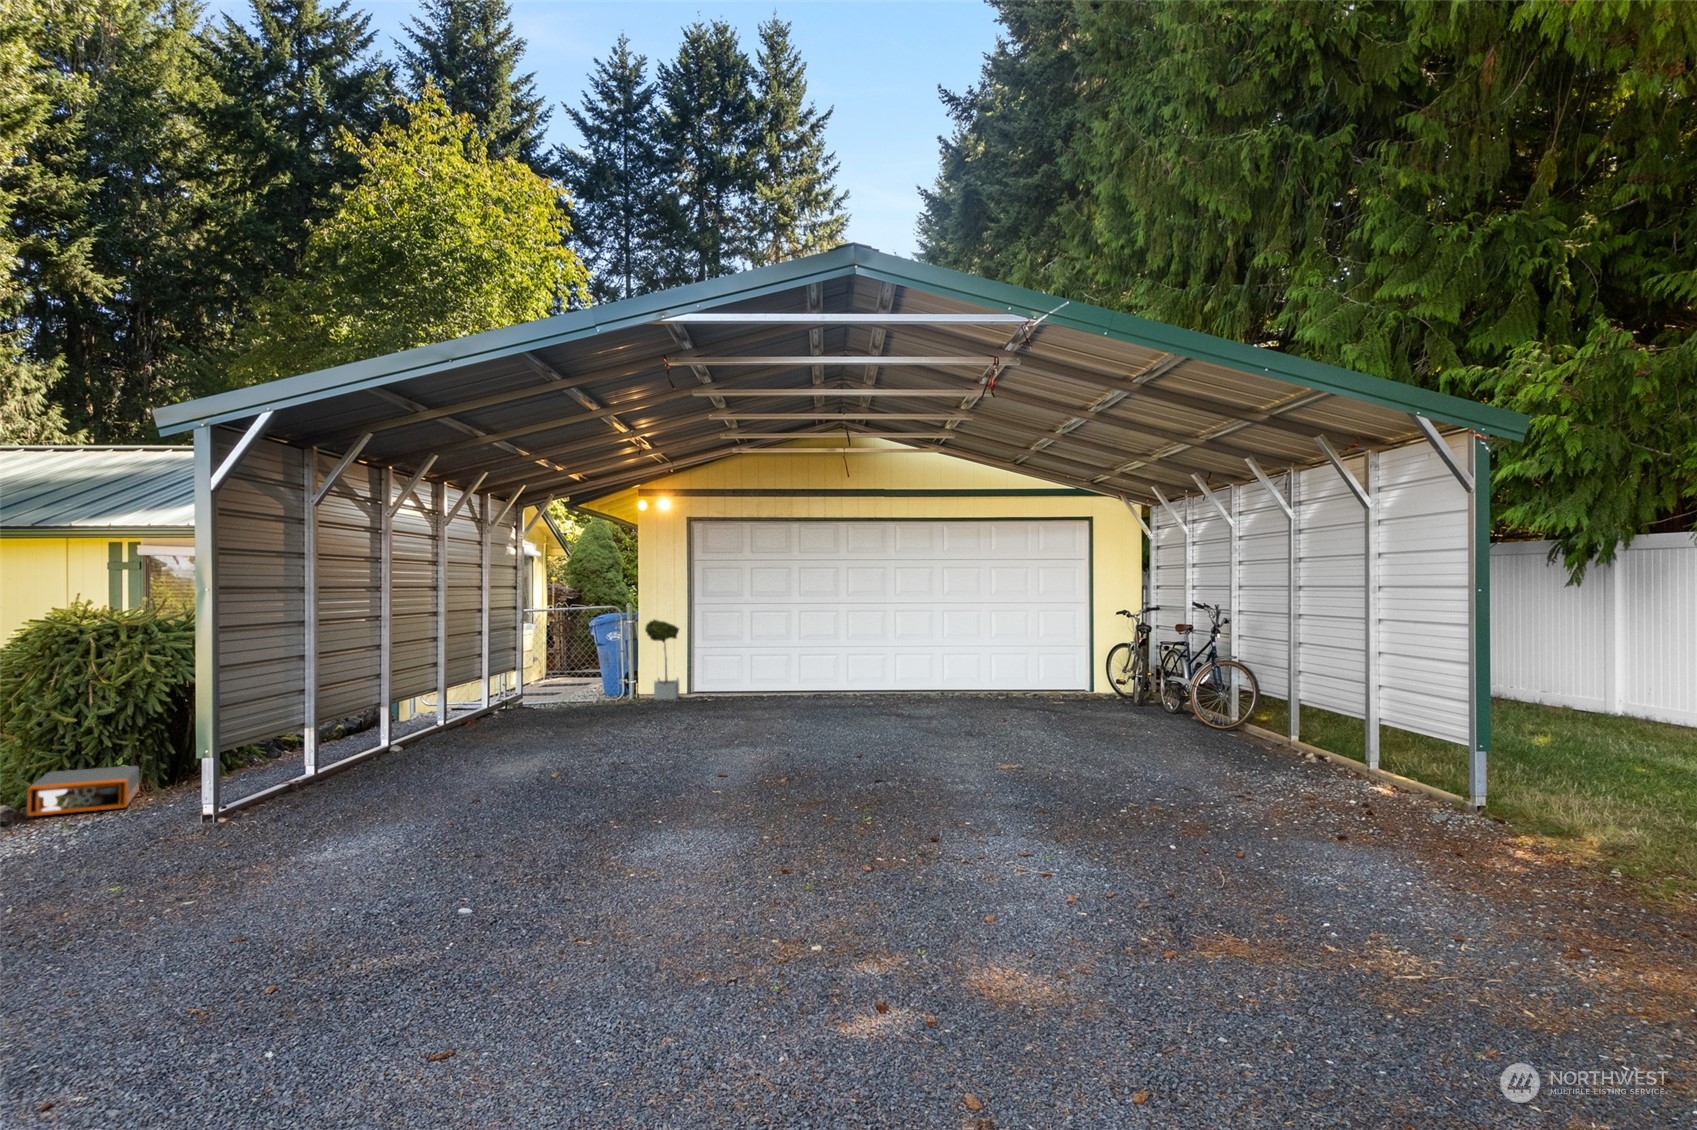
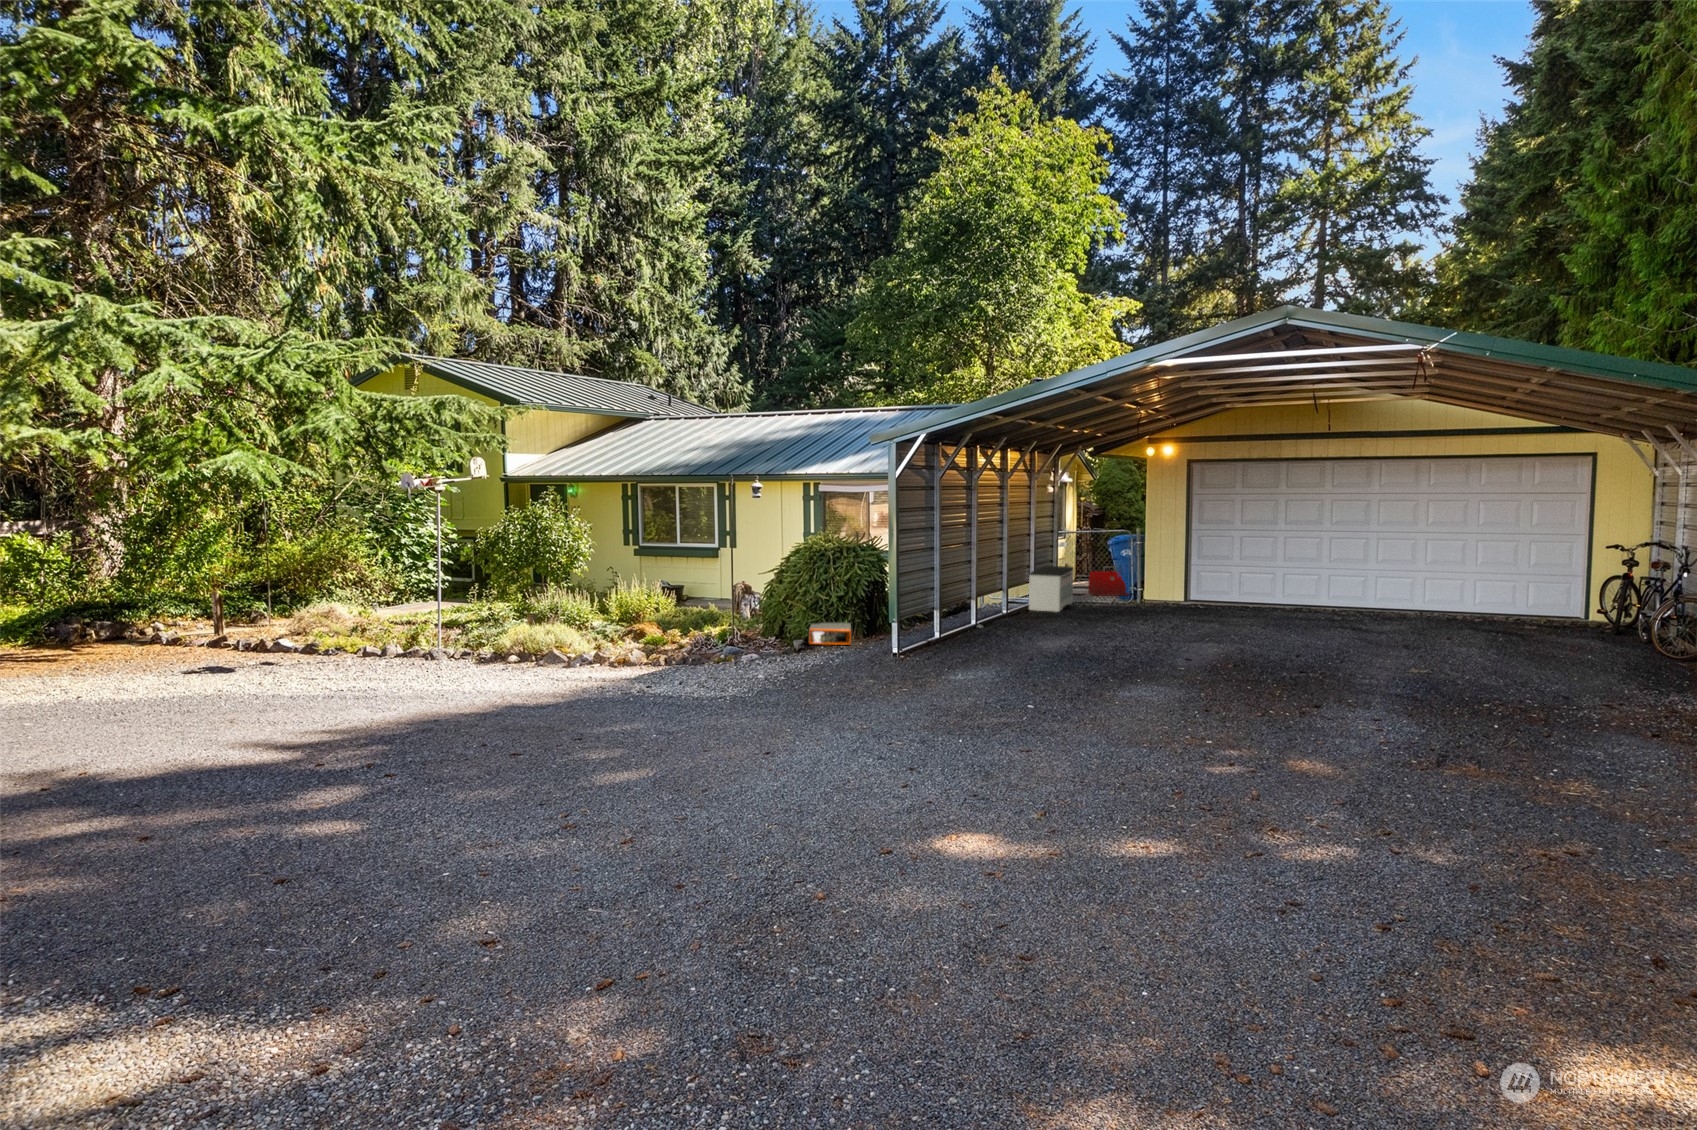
potted tree: present [645,620,680,700] -> none [1153,542,1181,607]
toolbox: none [563,654,615,693] -> present [1088,566,1129,596]
bench: none [480,655,543,718] -> present [1029,566,1074,612]

